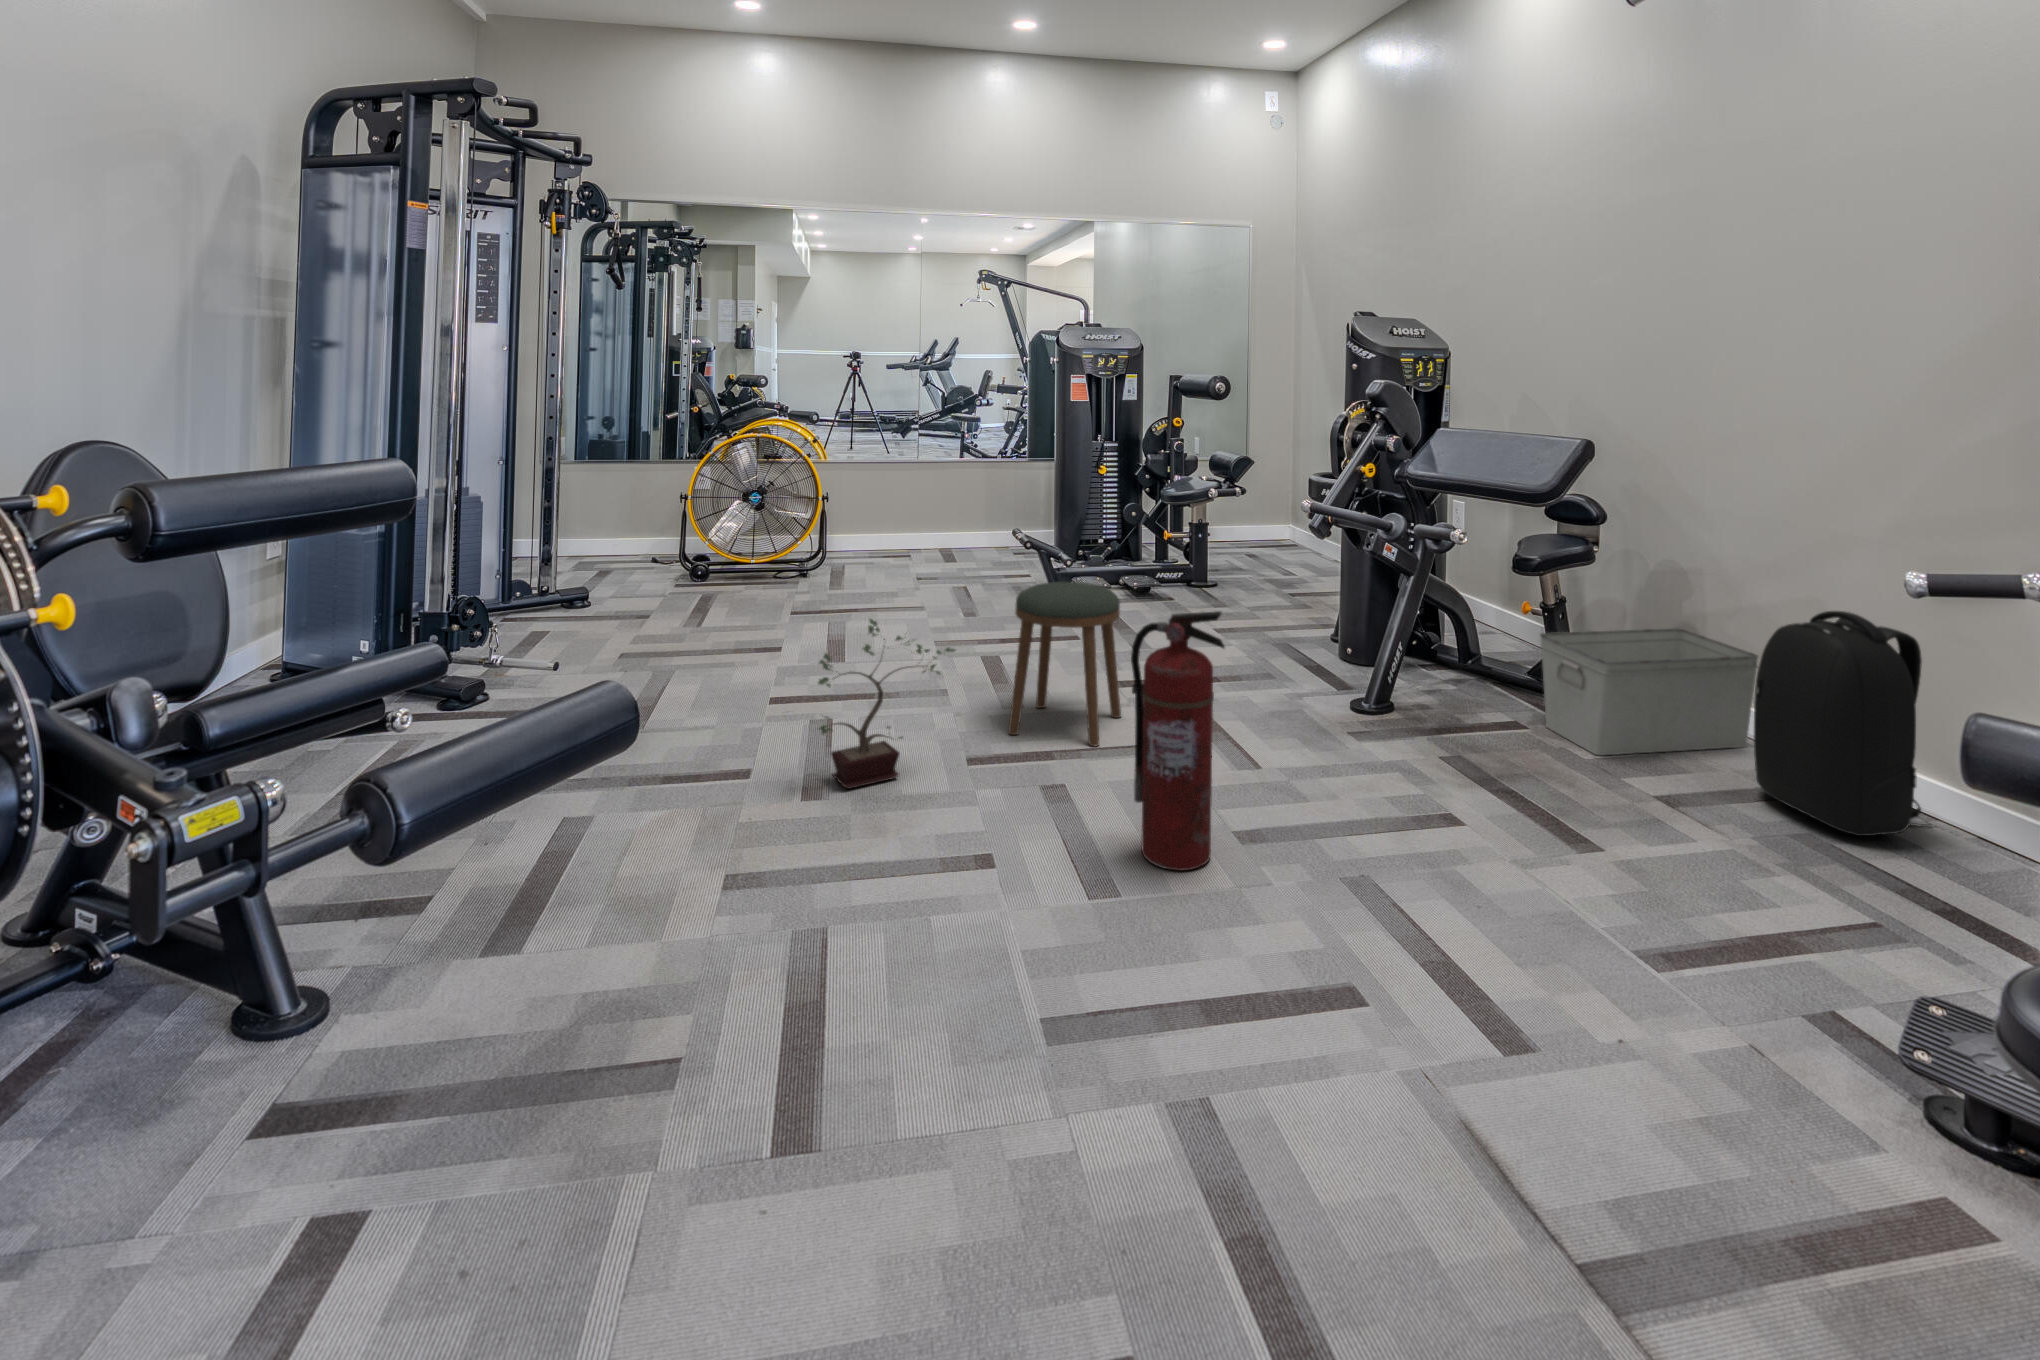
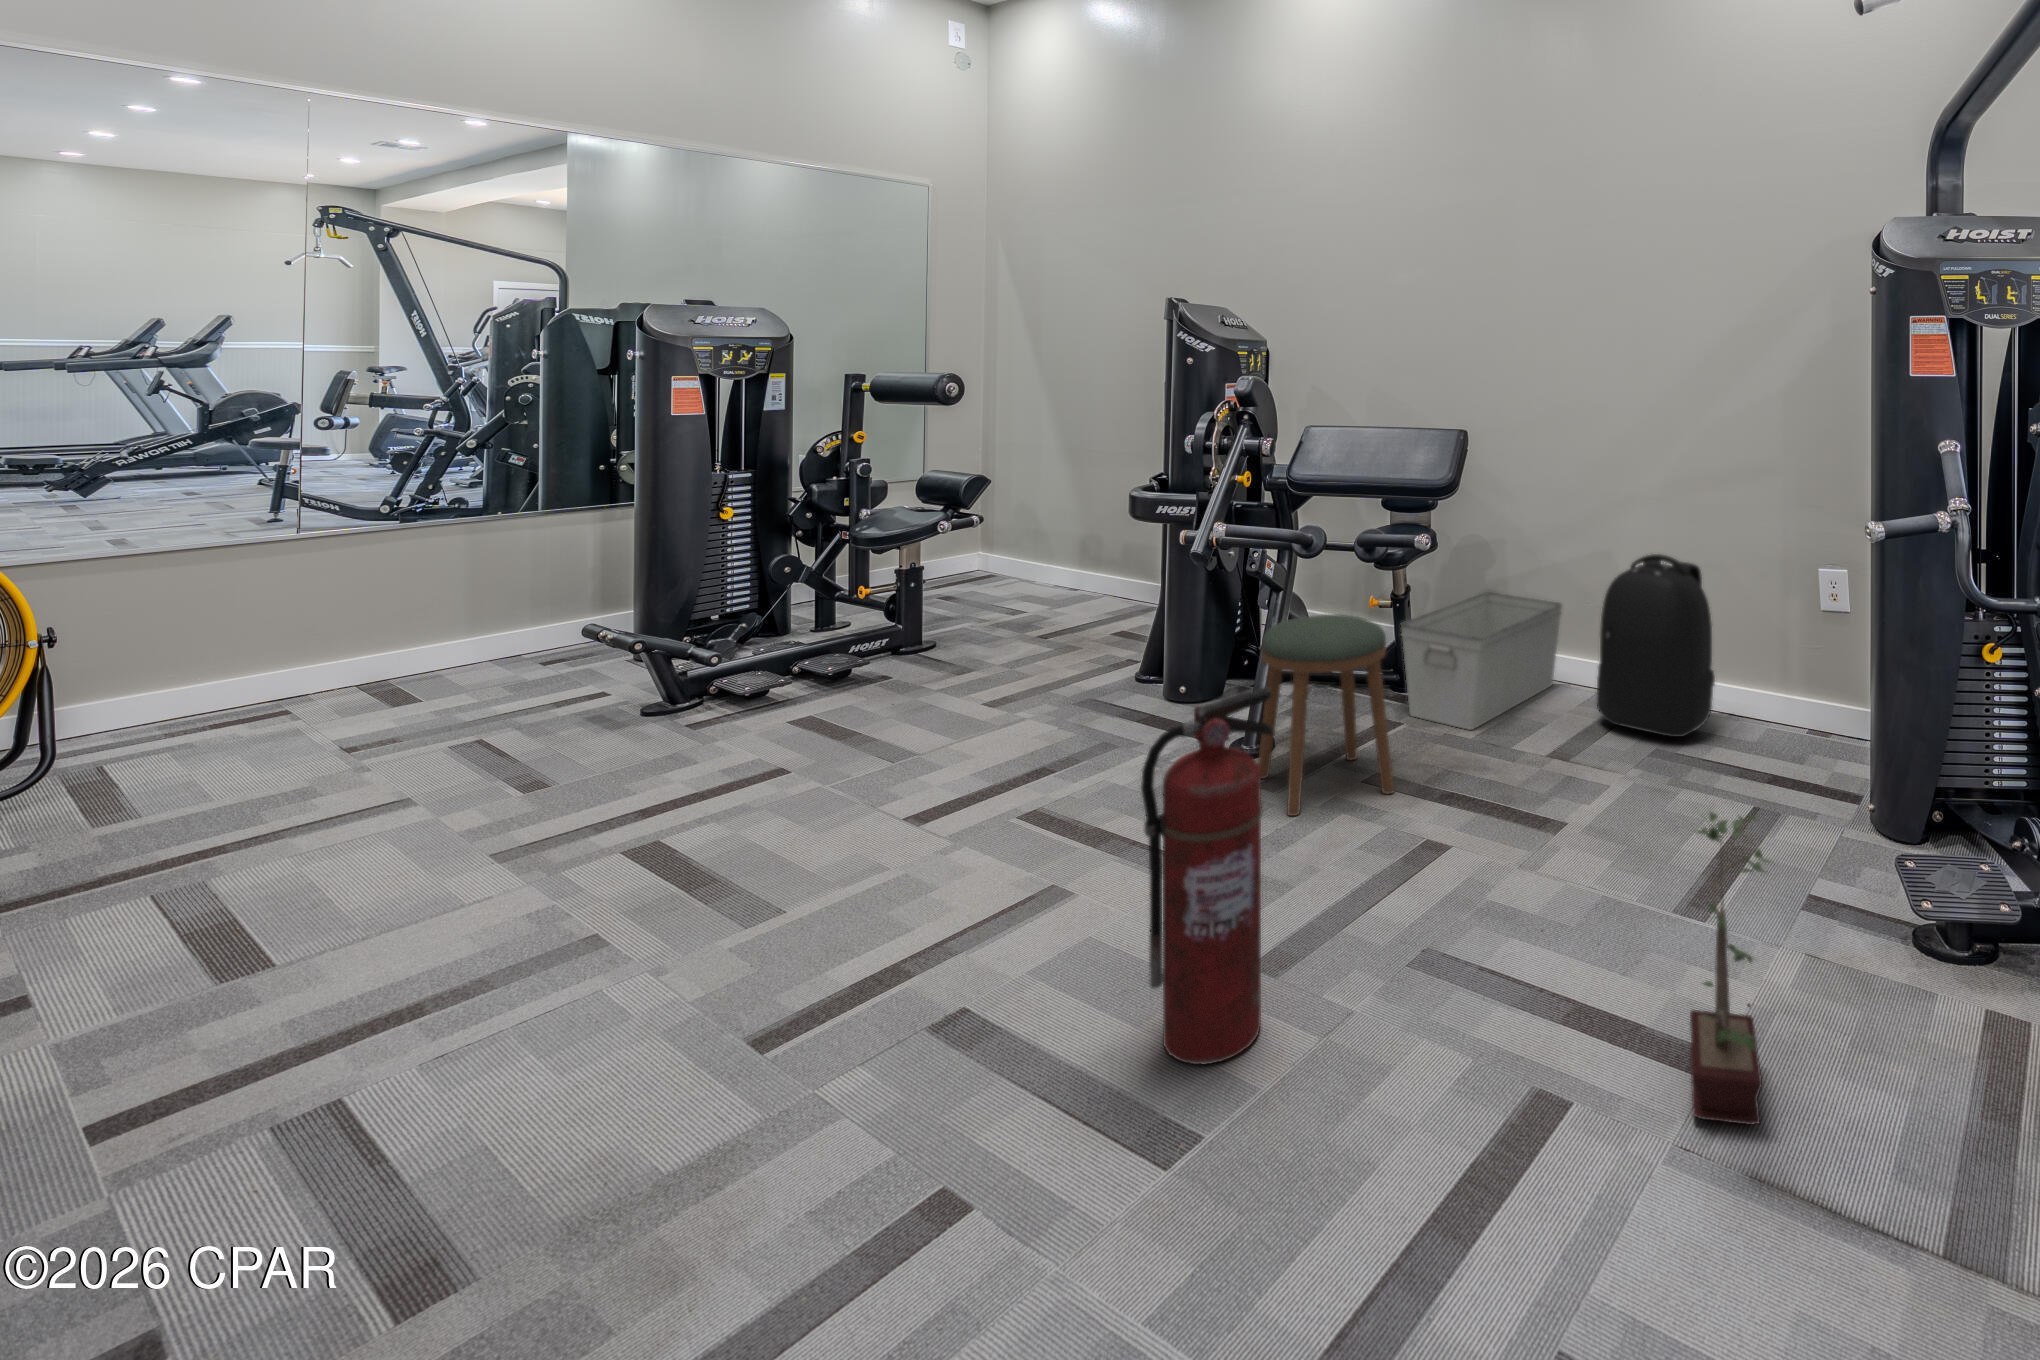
stool: present [1008,582,1121,746] -> present [1258,614,1394,816]
potted plant: present [818,619,955,789] -> present [1690,812,1770,1125]

